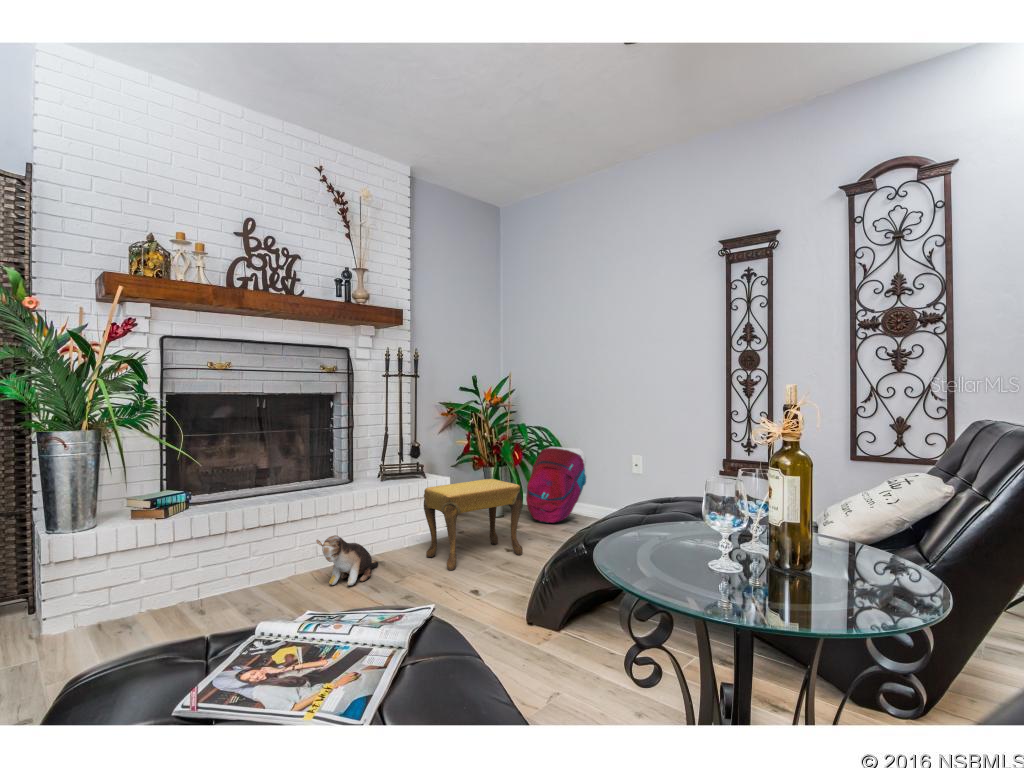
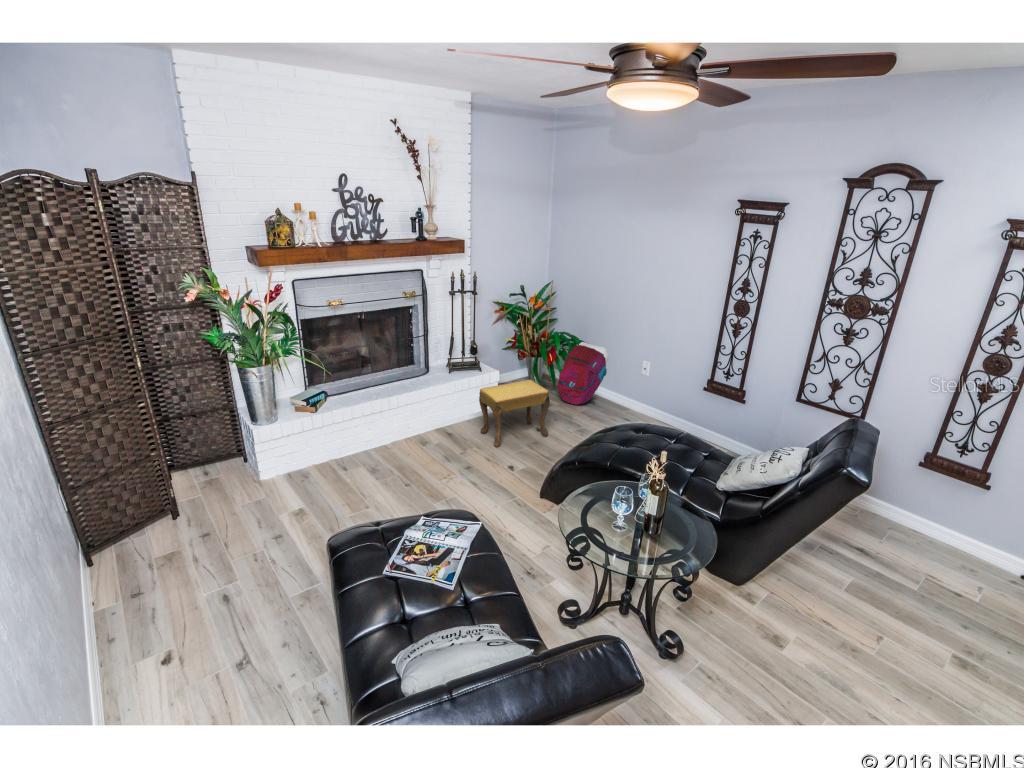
plush toy: present [316,535,378,586] -> none [409,426,448,456]

